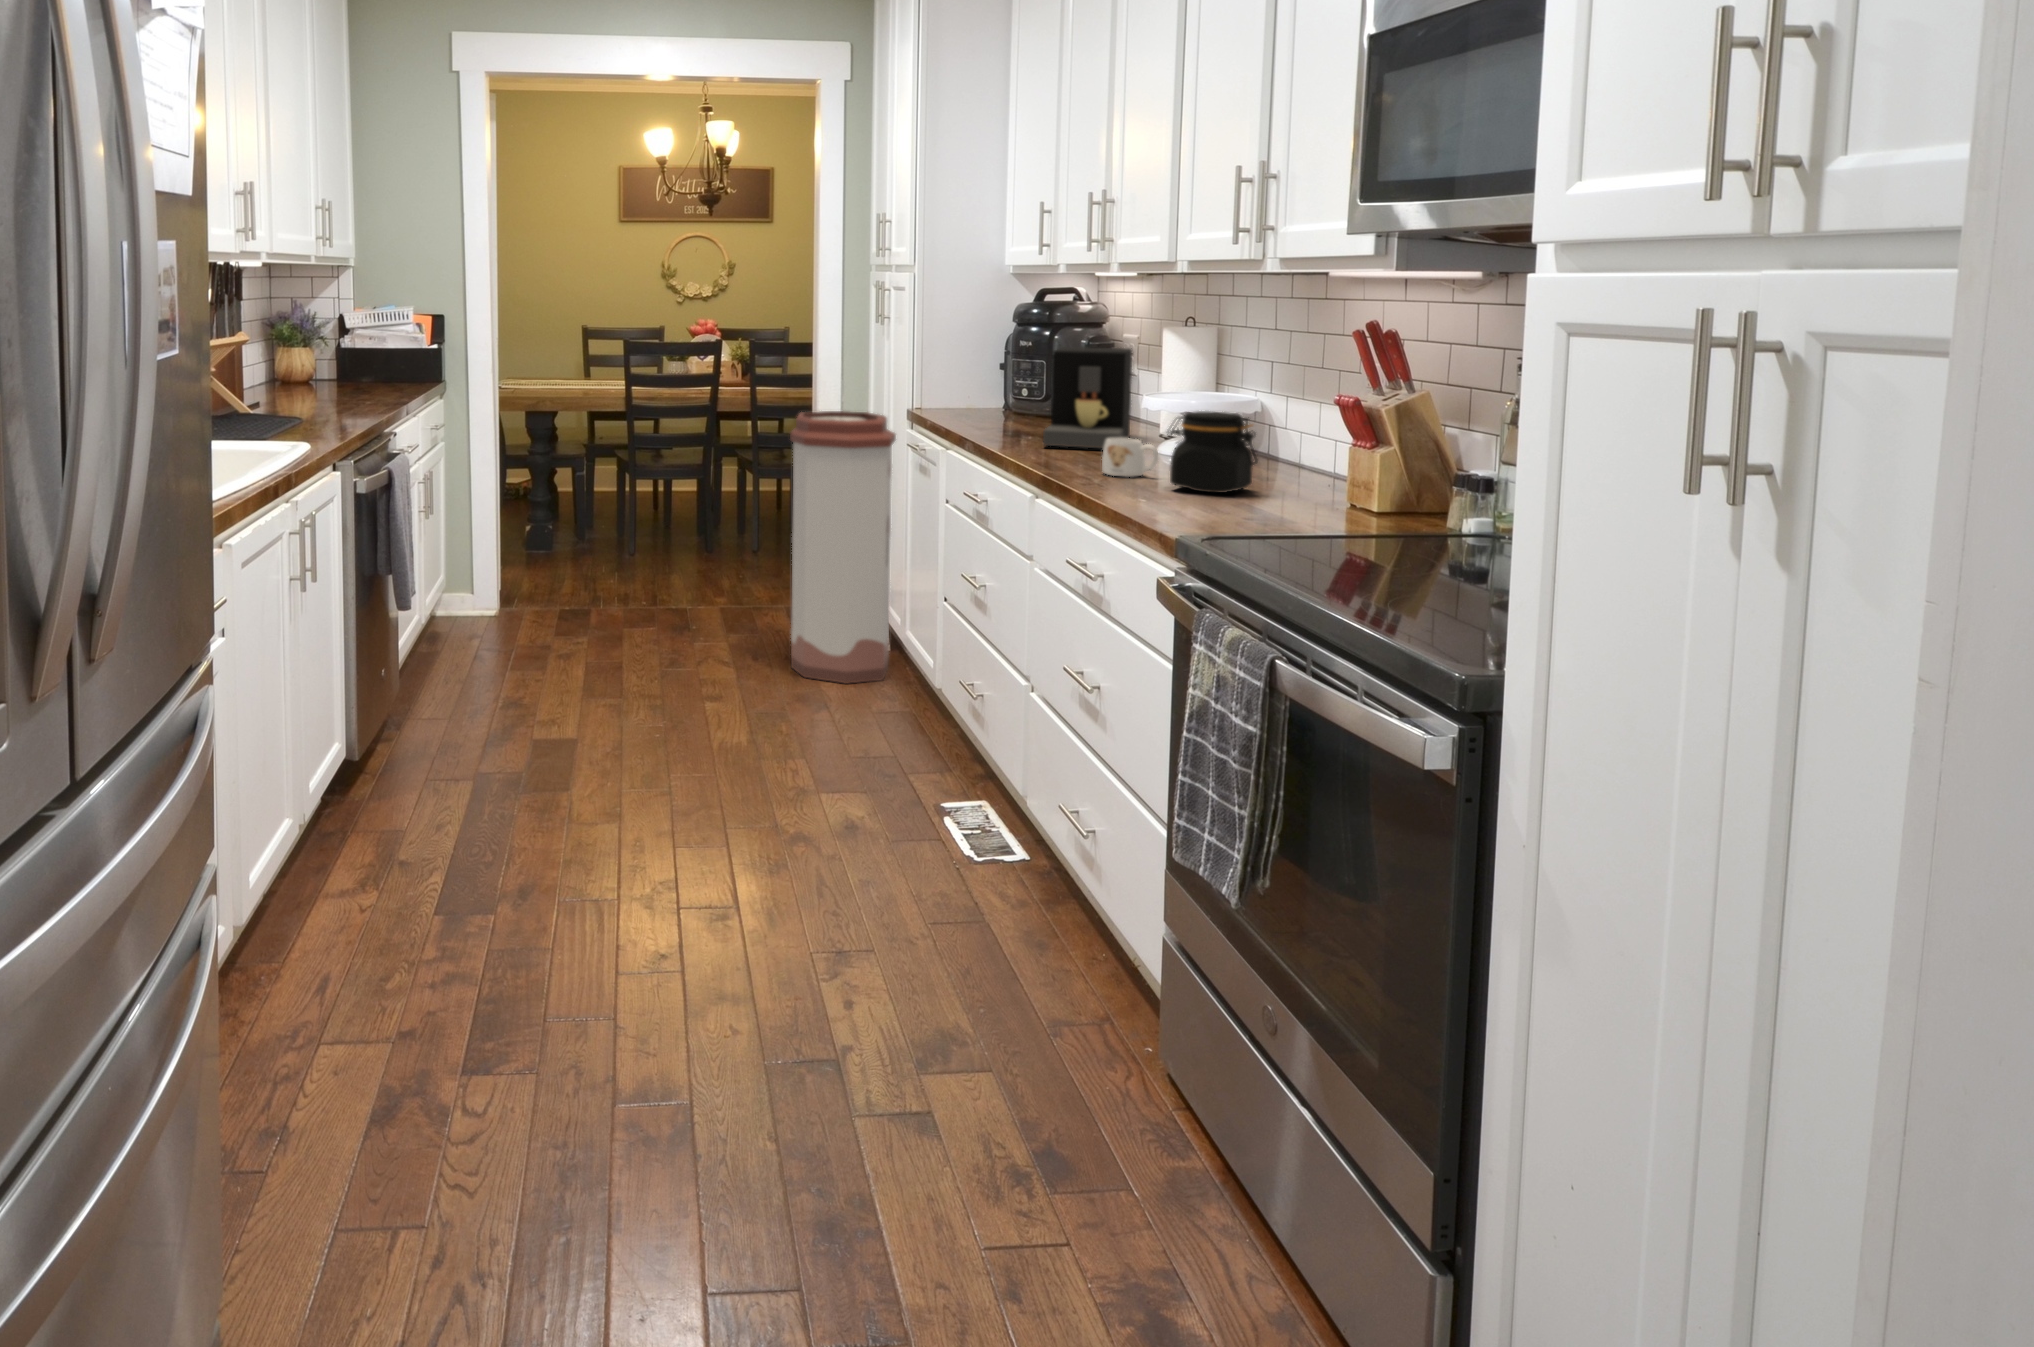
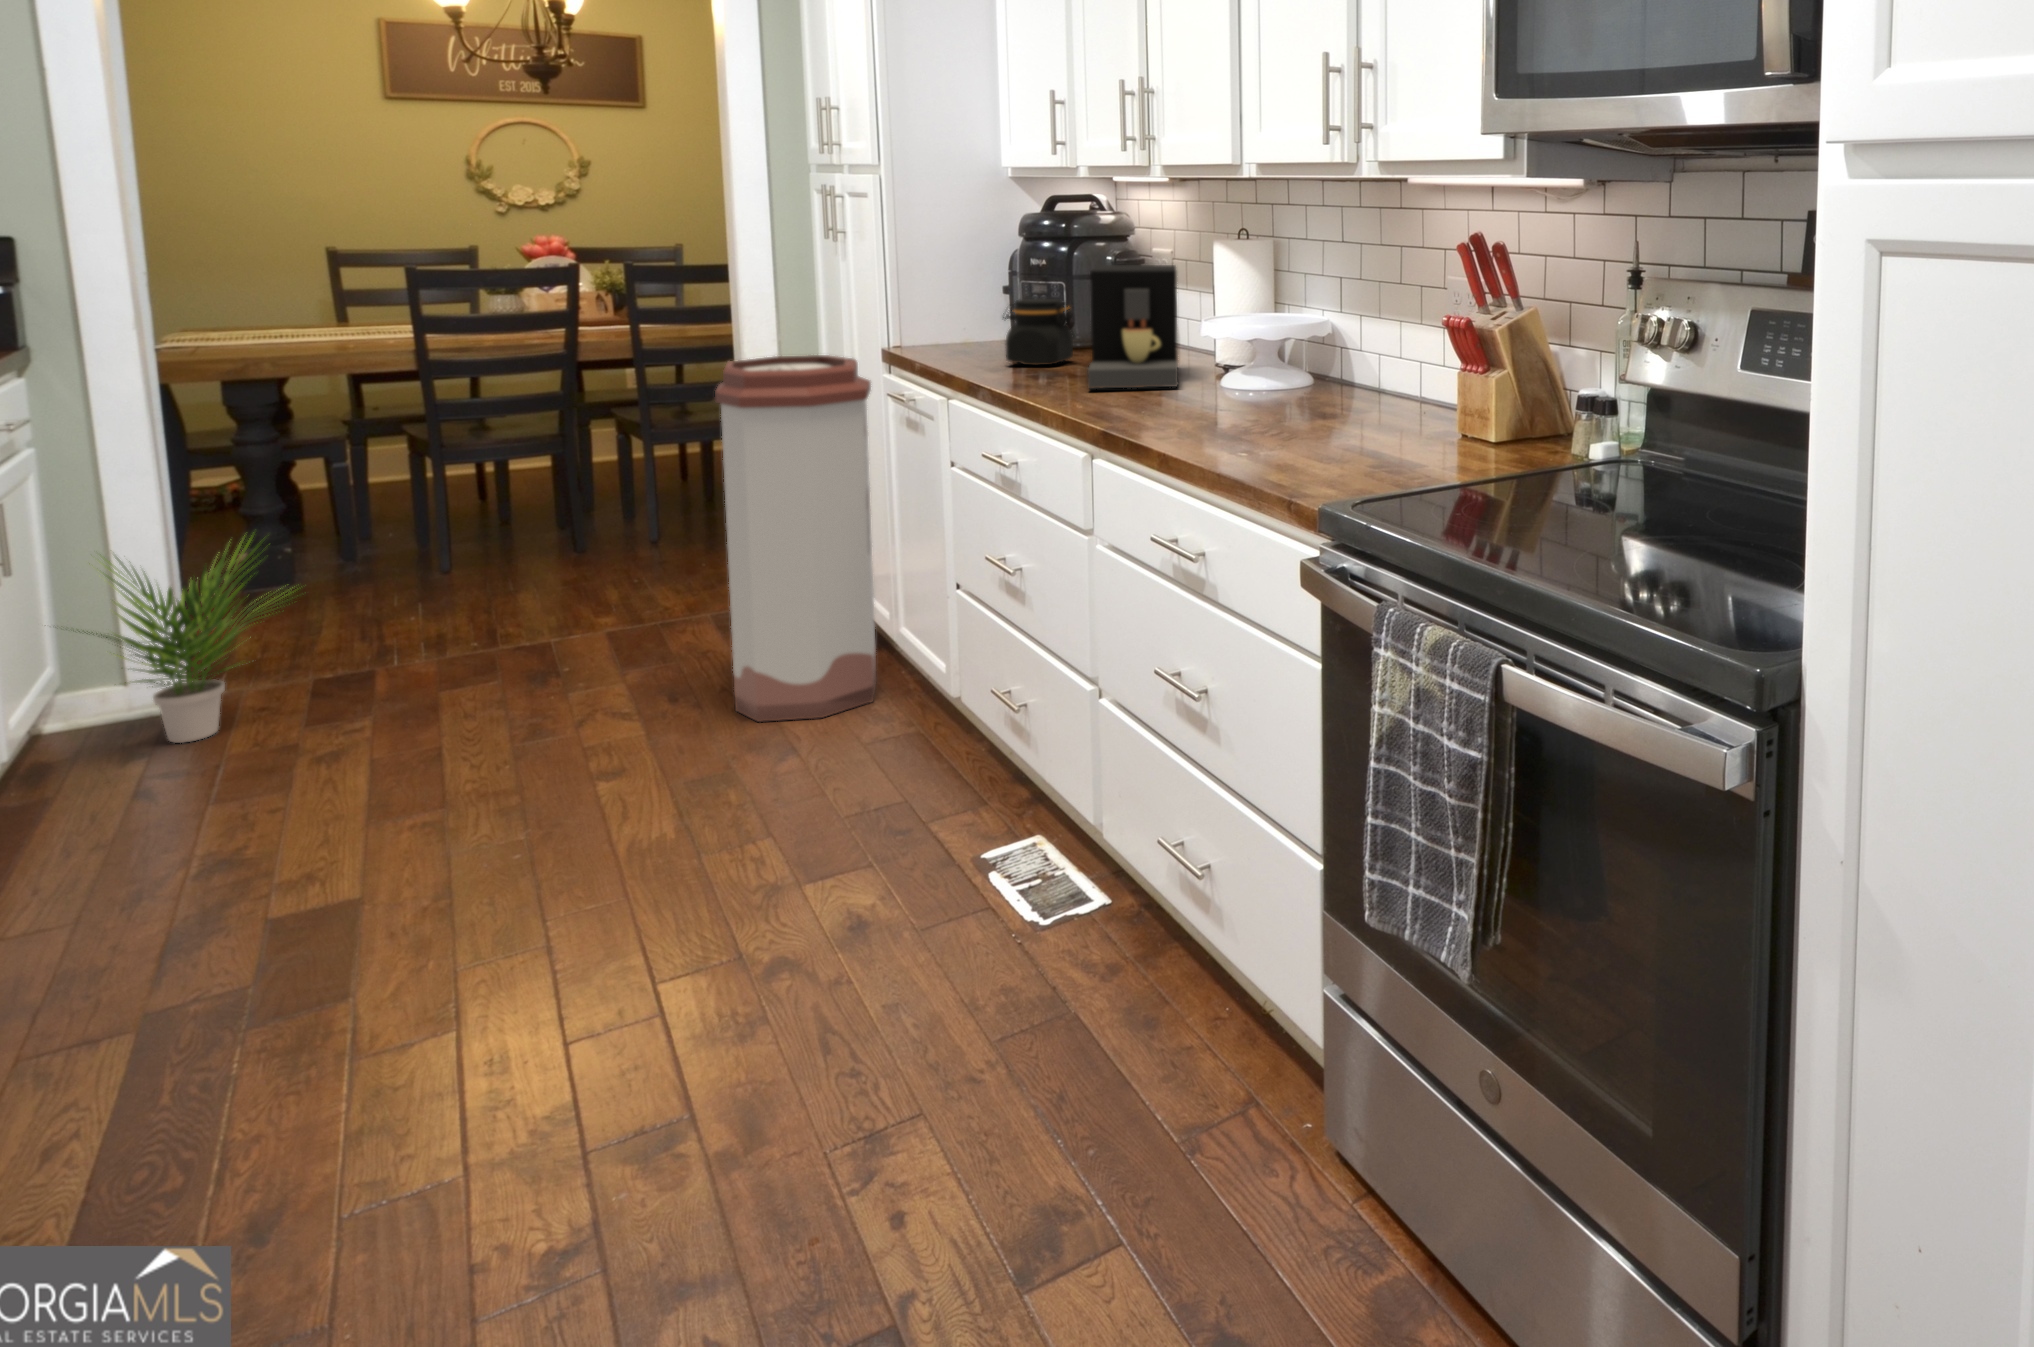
jar: present [1167,411,1257,493] -> present [1003,298,1074,365]
mug: present [1102,438,1158,477] -> none [1179,377,1246,424]
potted plant: none [444,501,563,625] -> present [79,536,293,743]

